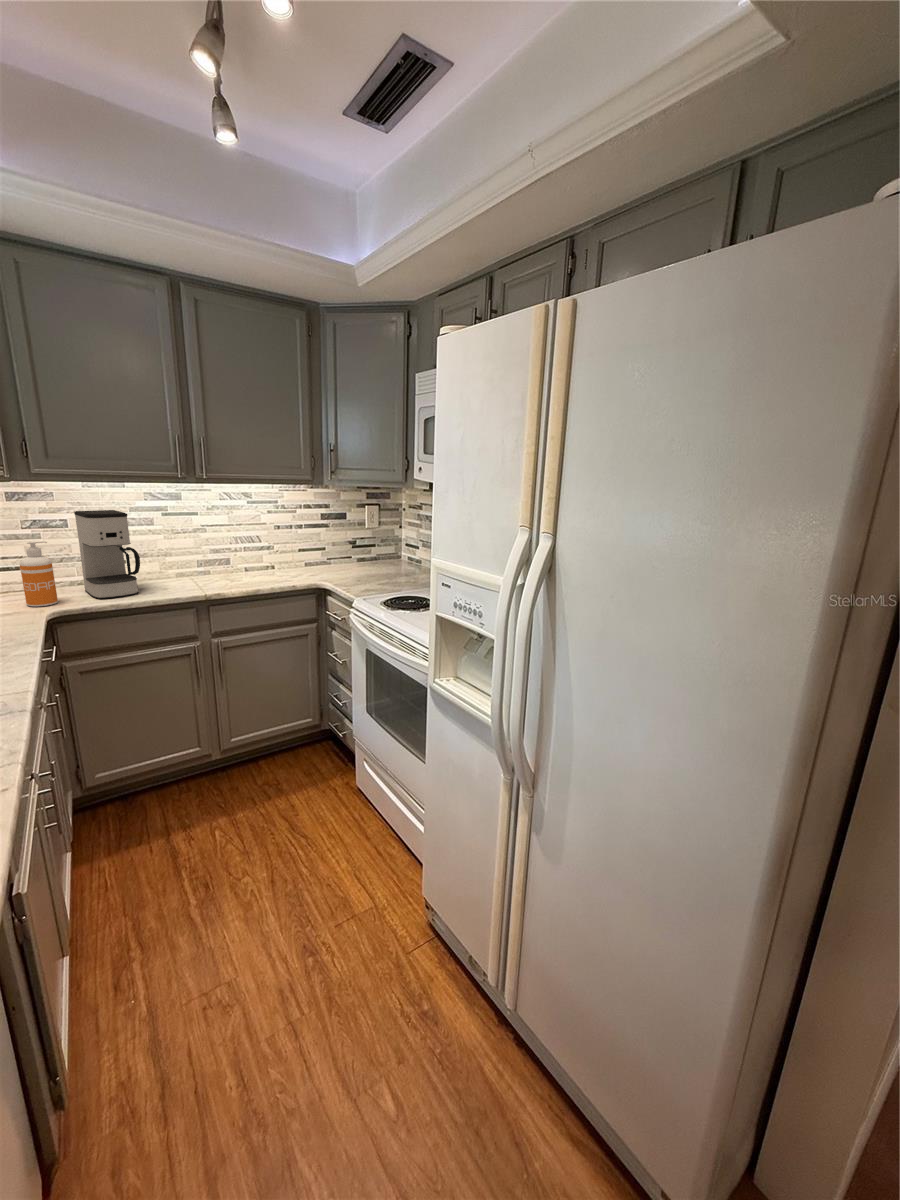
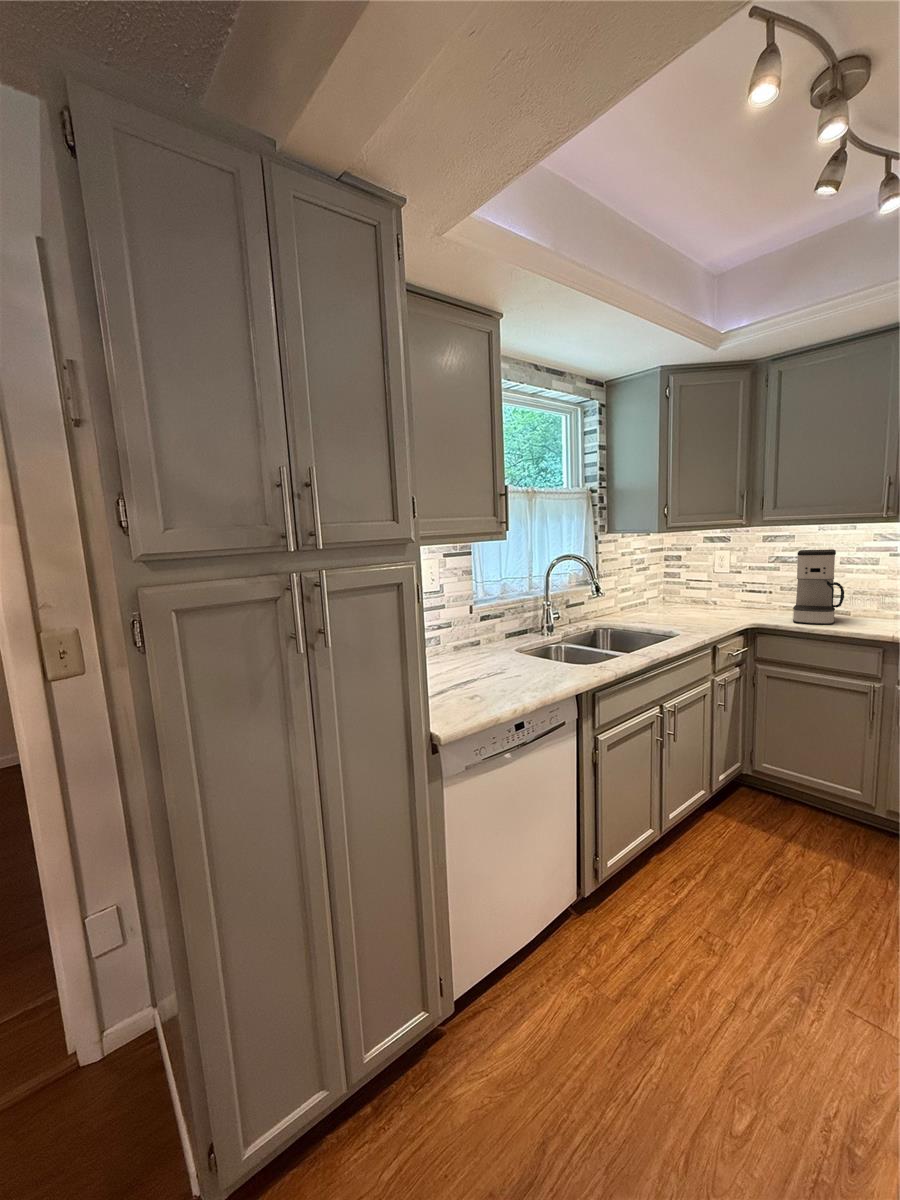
soap dispenser: present [20,541,58,606] -> none [744,572,767,620]

